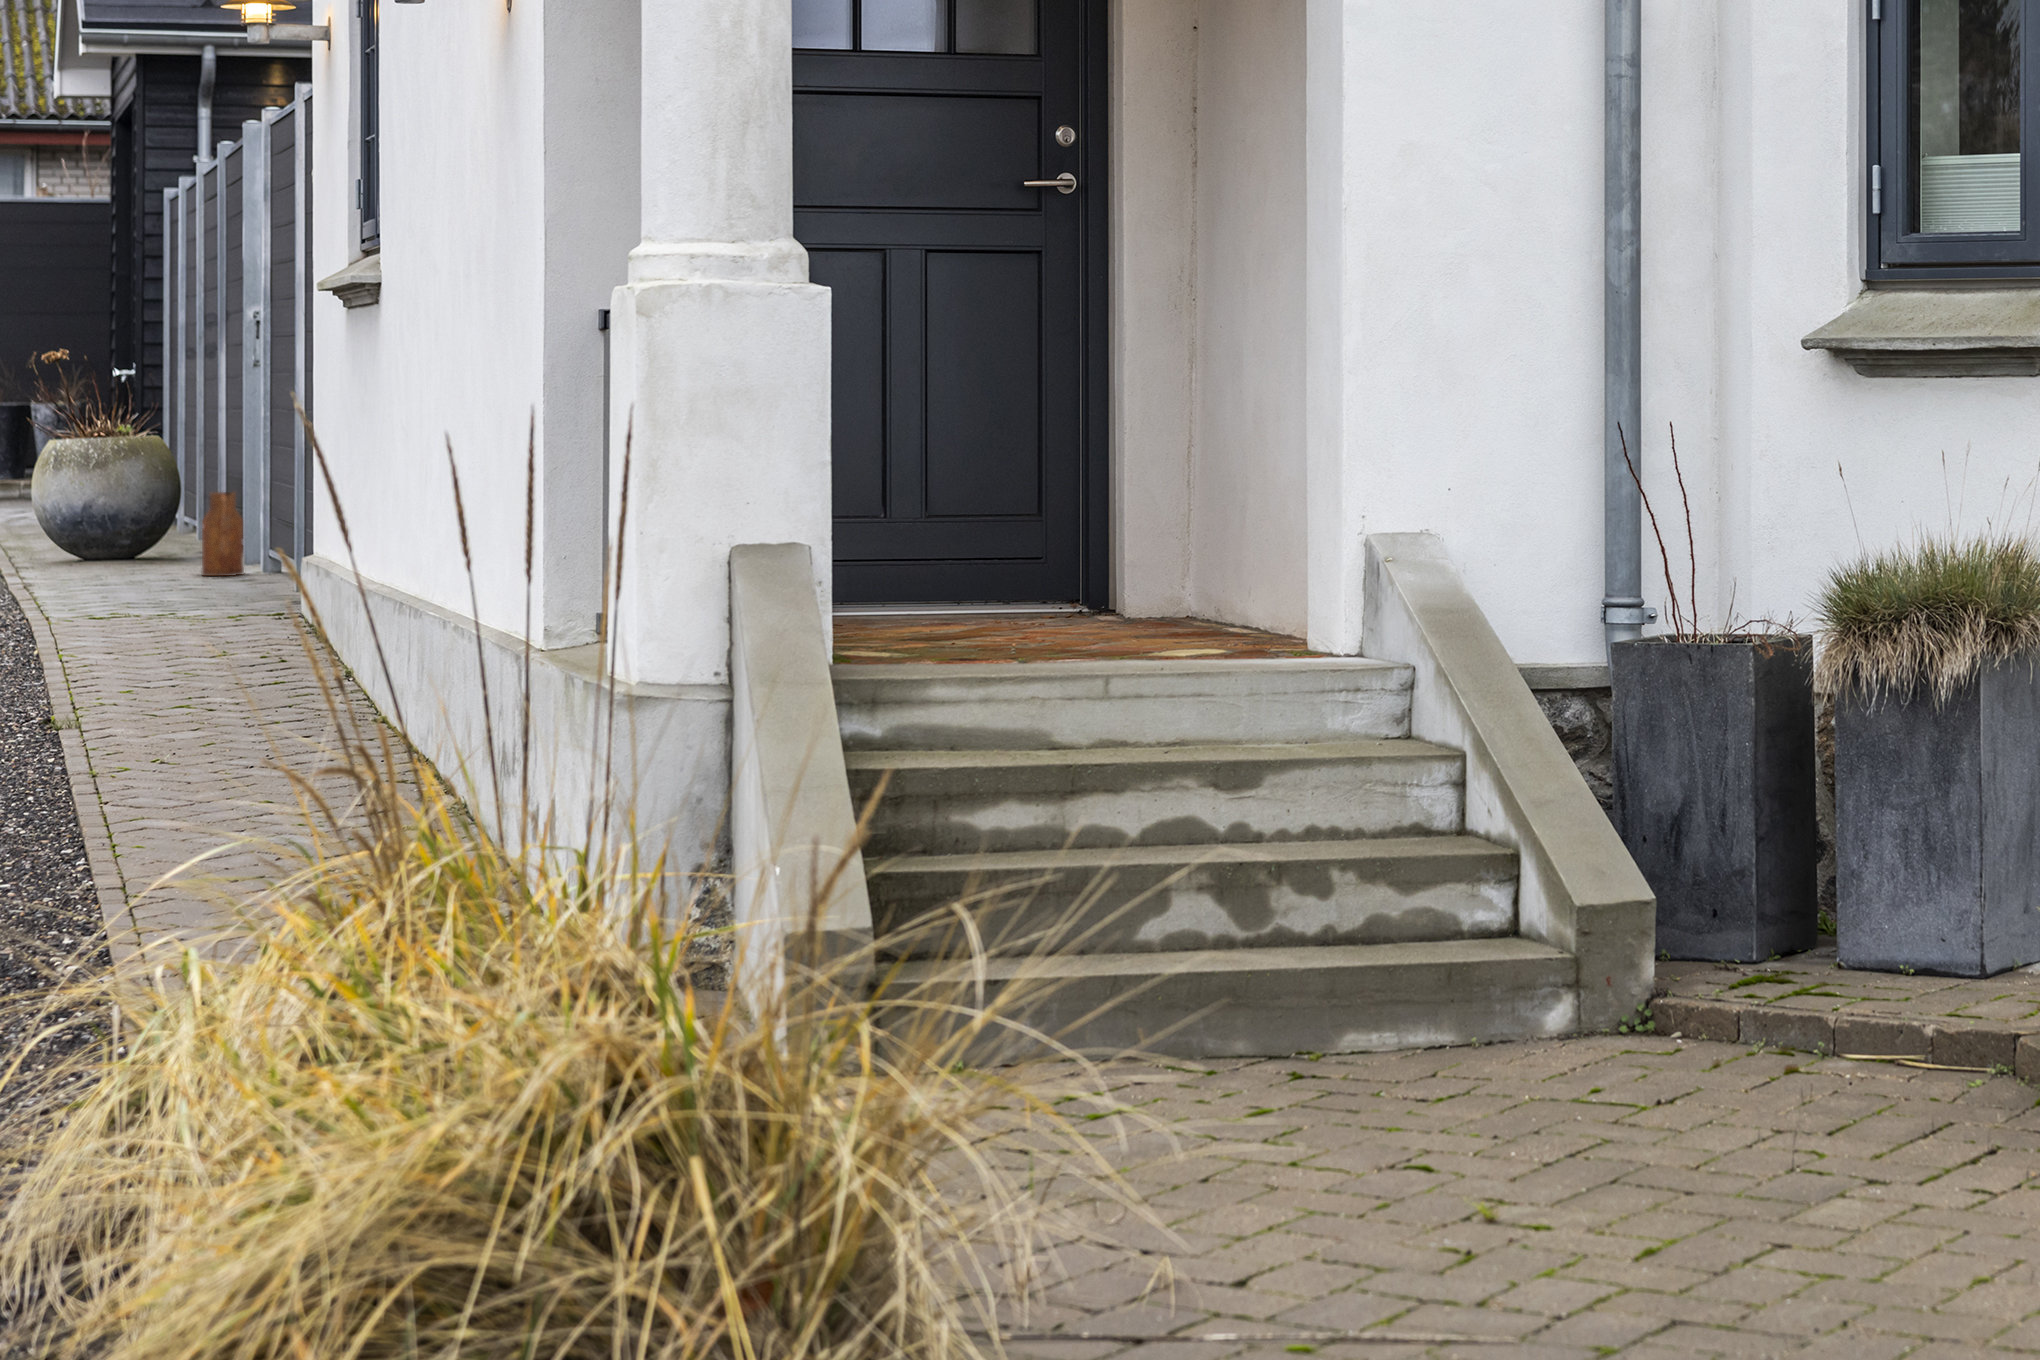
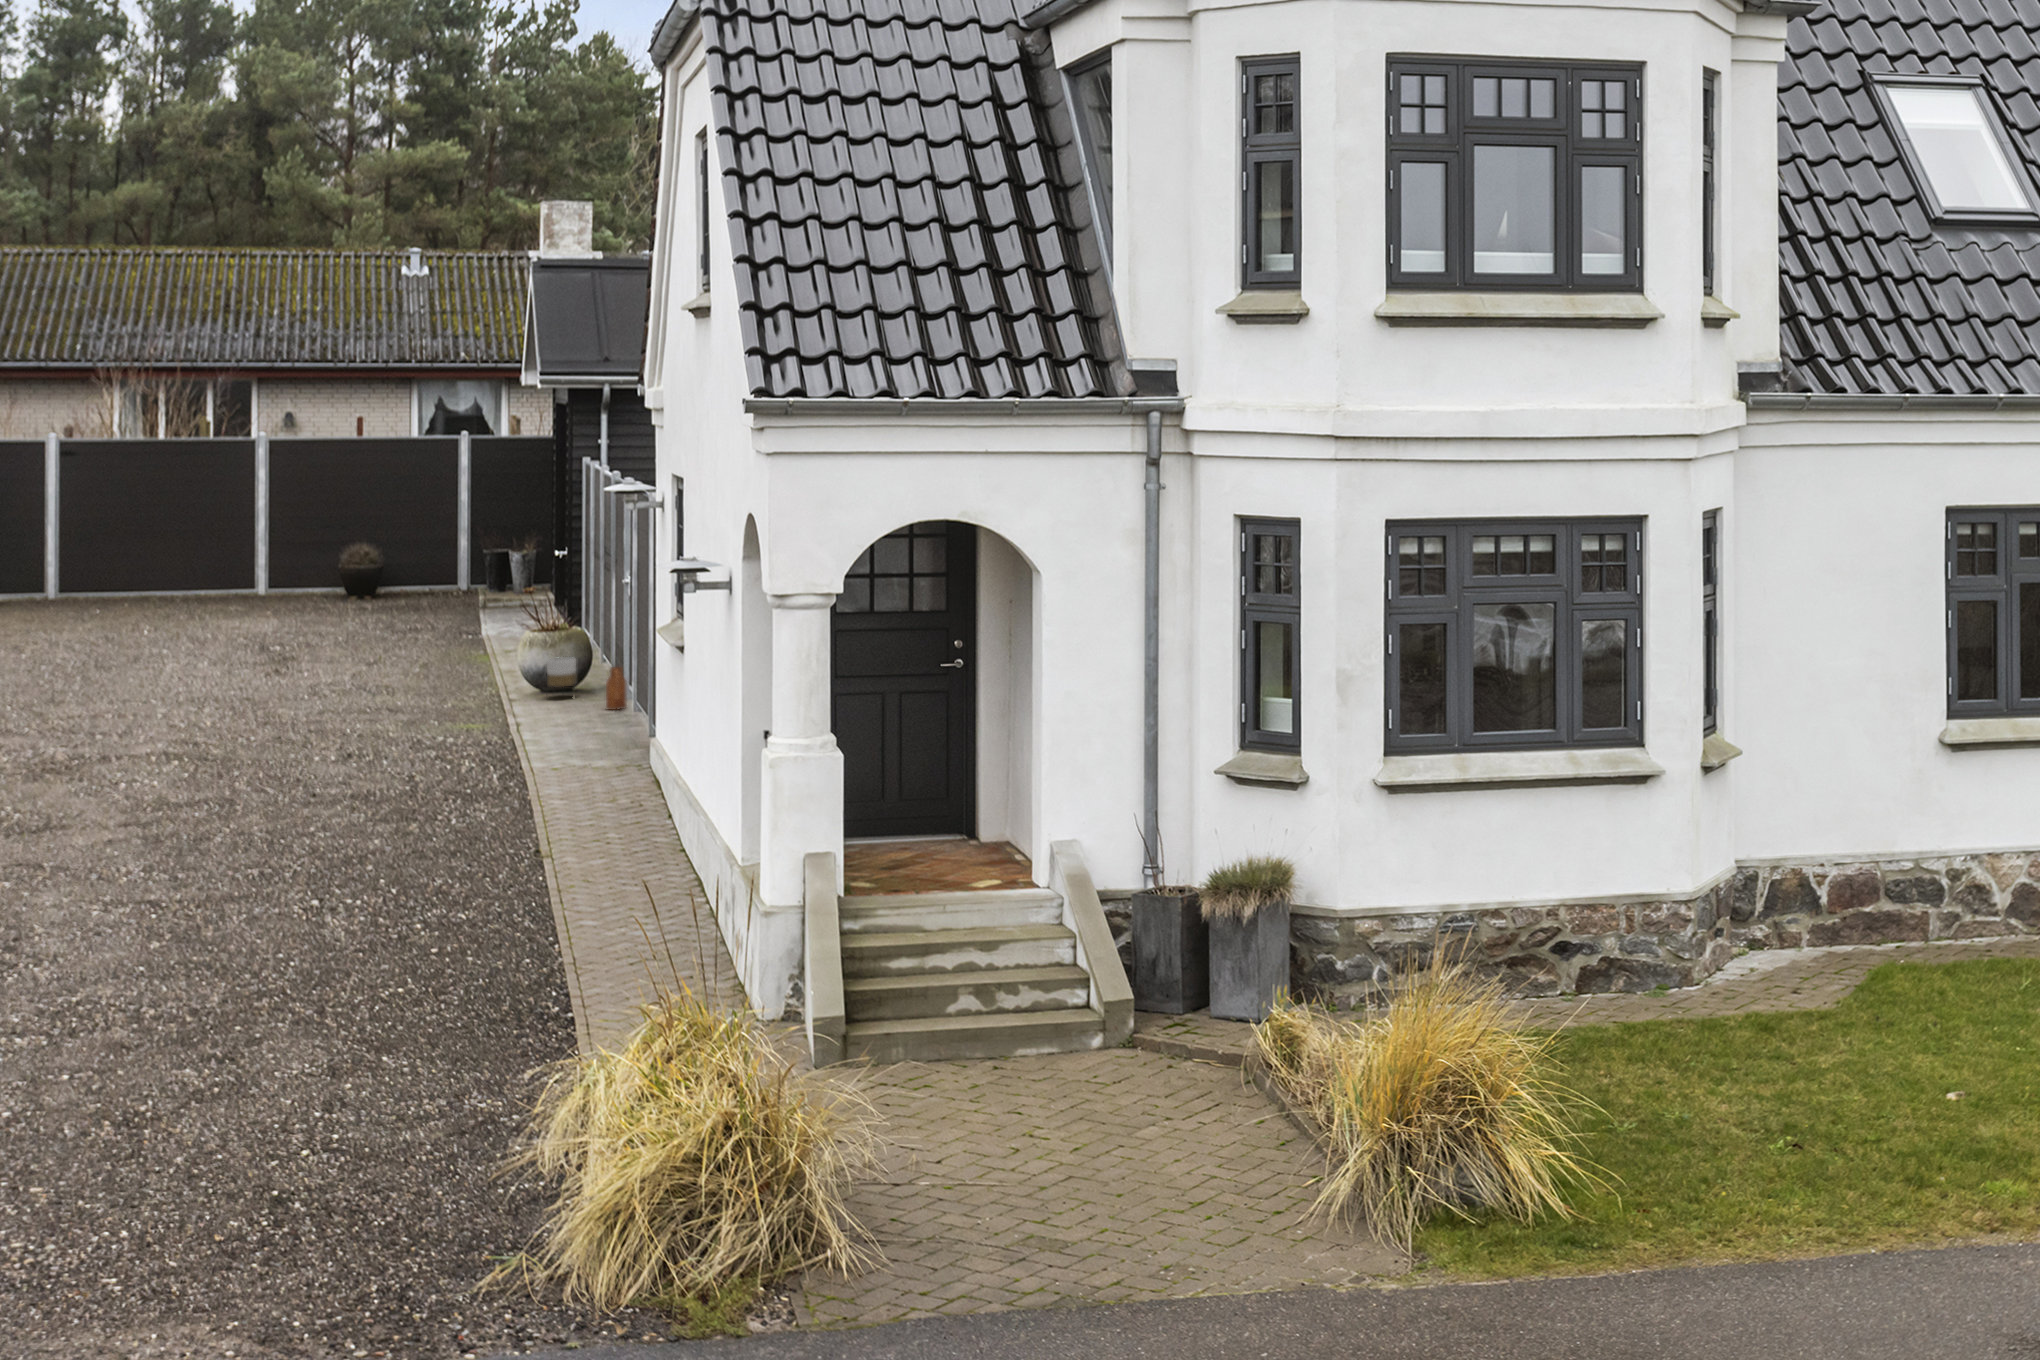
planter: none [84,488,144,568] -> present [547,657,576,689]

